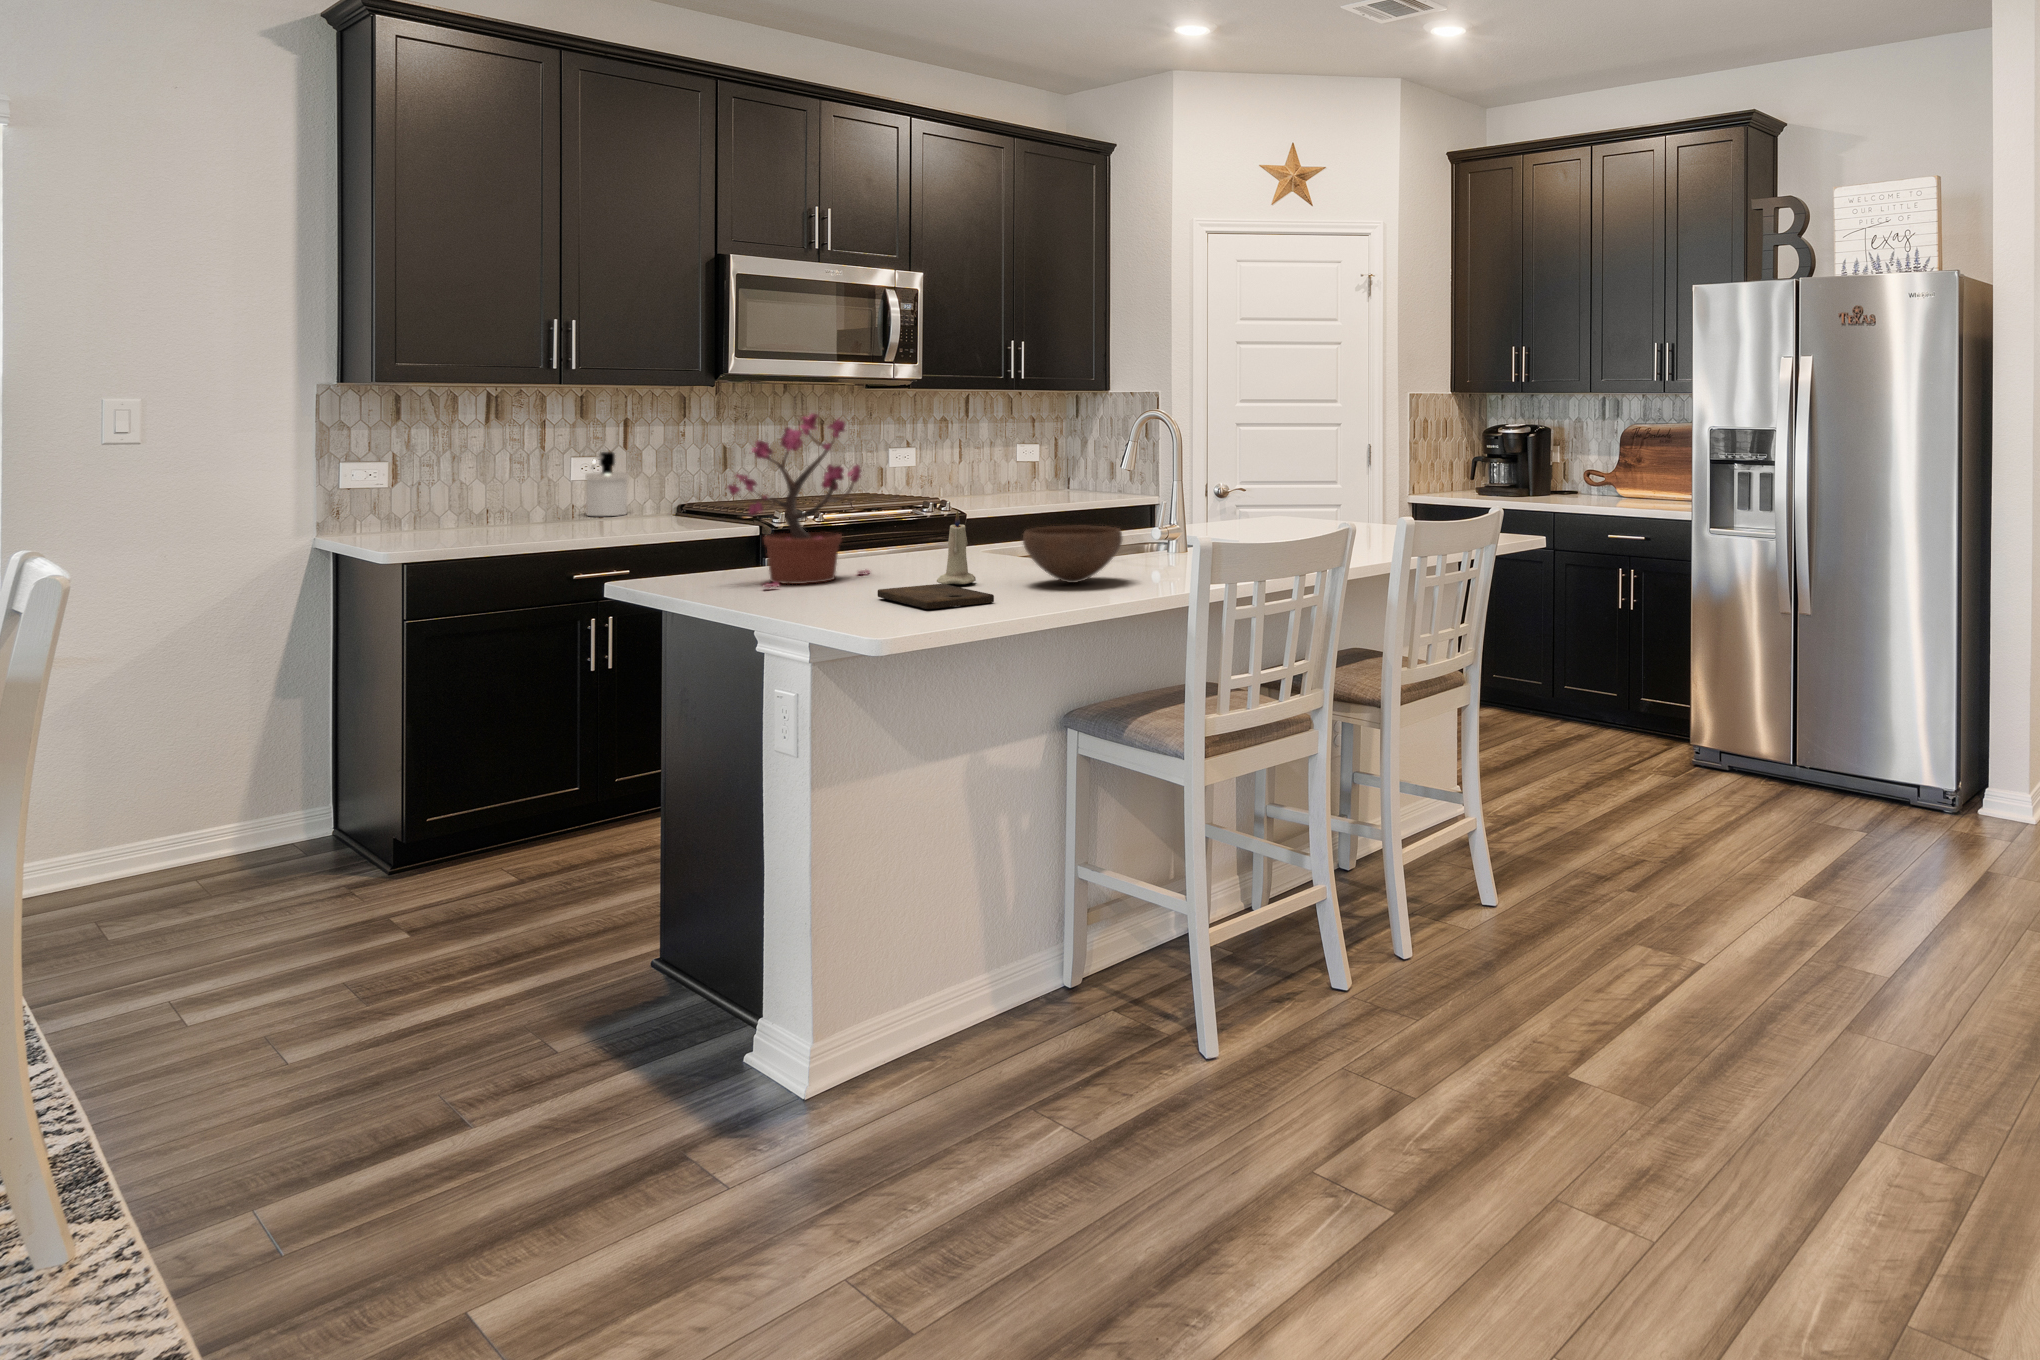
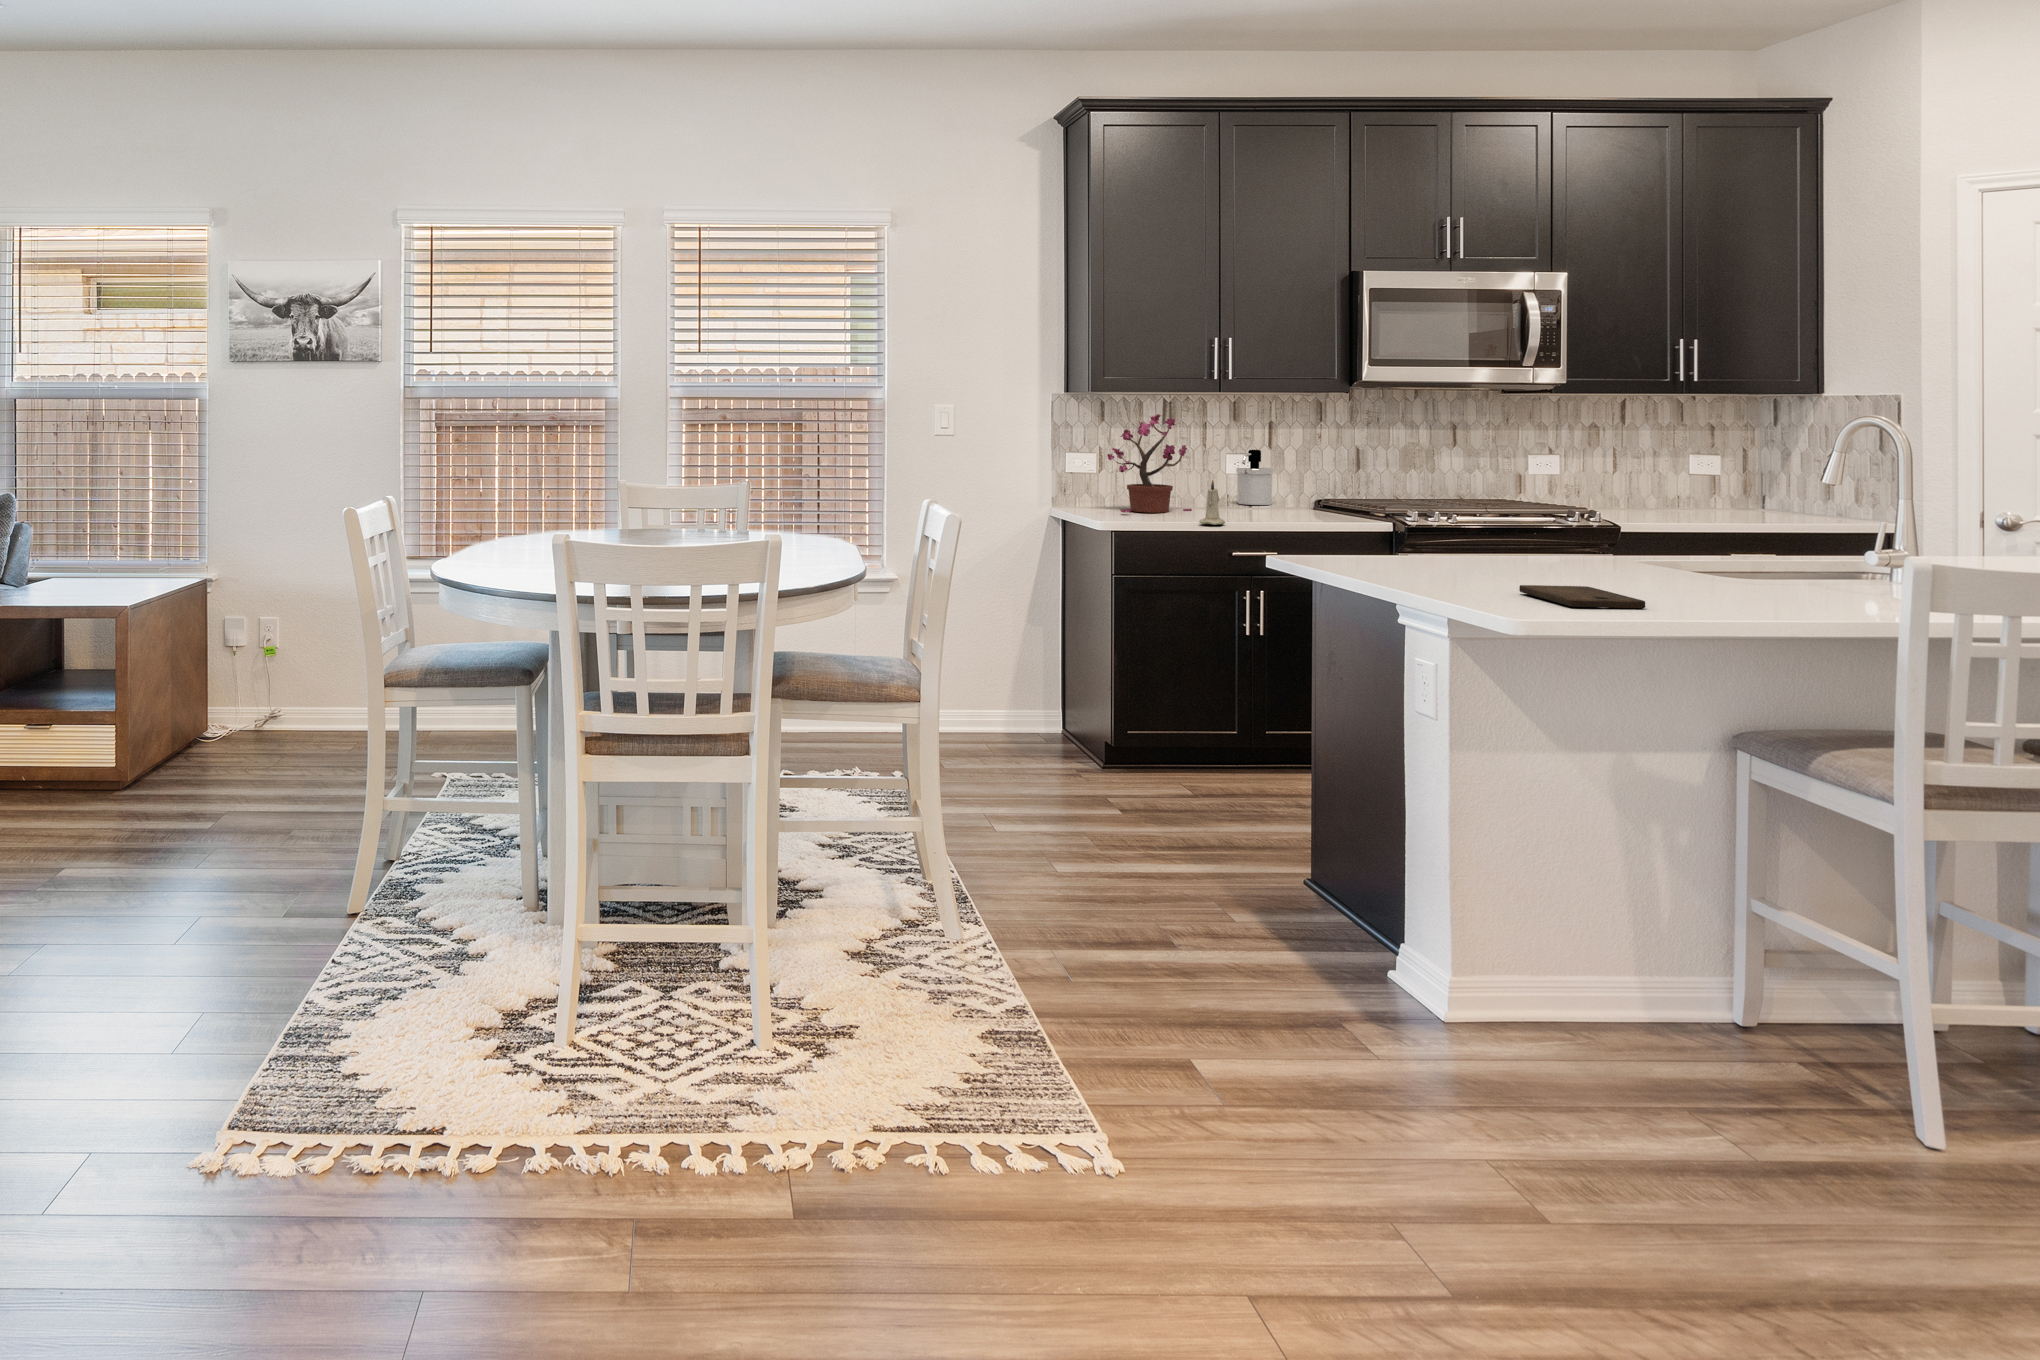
potted plant: present [728,414,870,588] -> present [1107,414,1192,513]
candle: present [937,511,976,584] -> present [1199,480,1225,525]
bowl: present [1023,526,1122,583] -> none [1681,541,1809,600]

